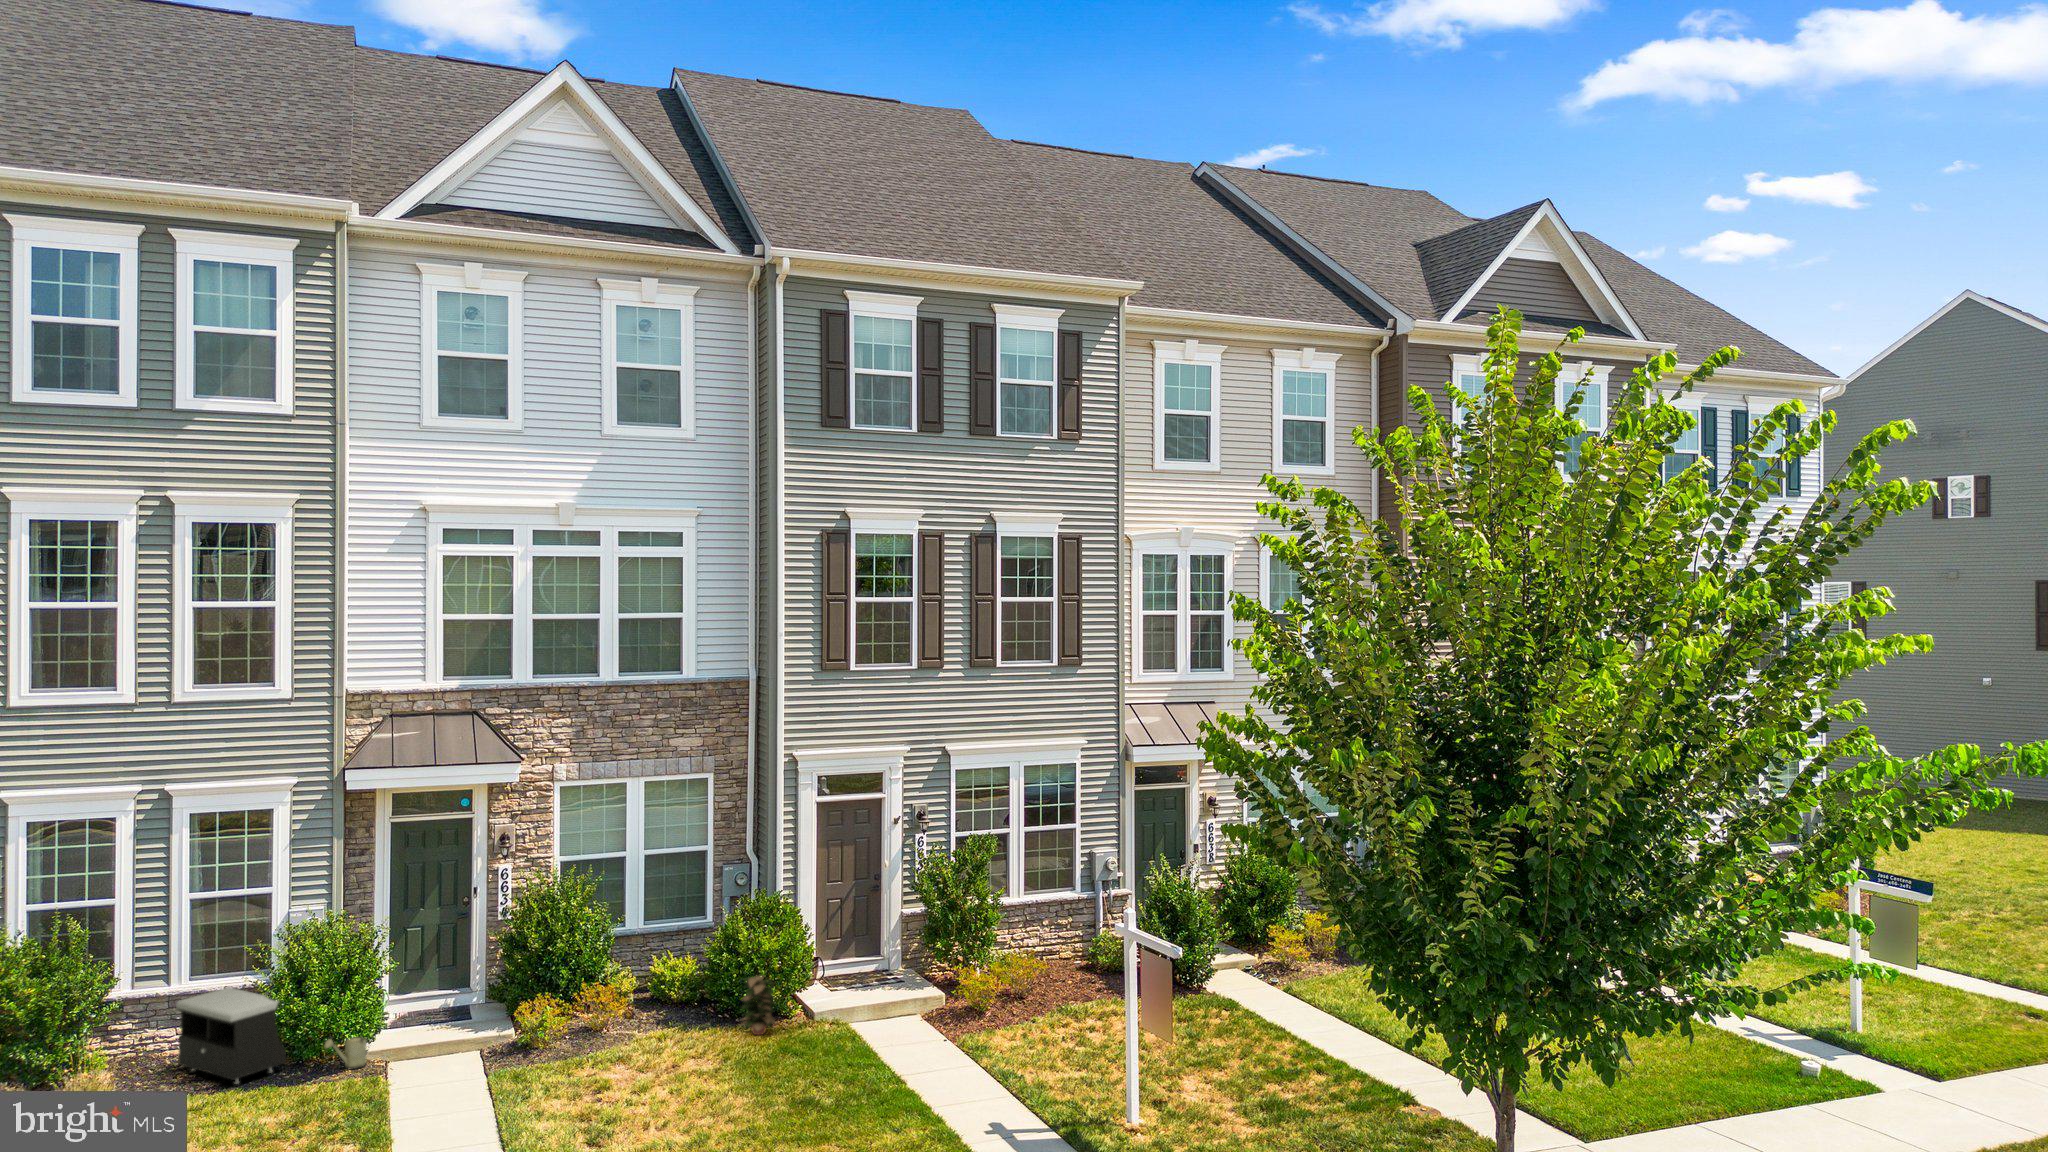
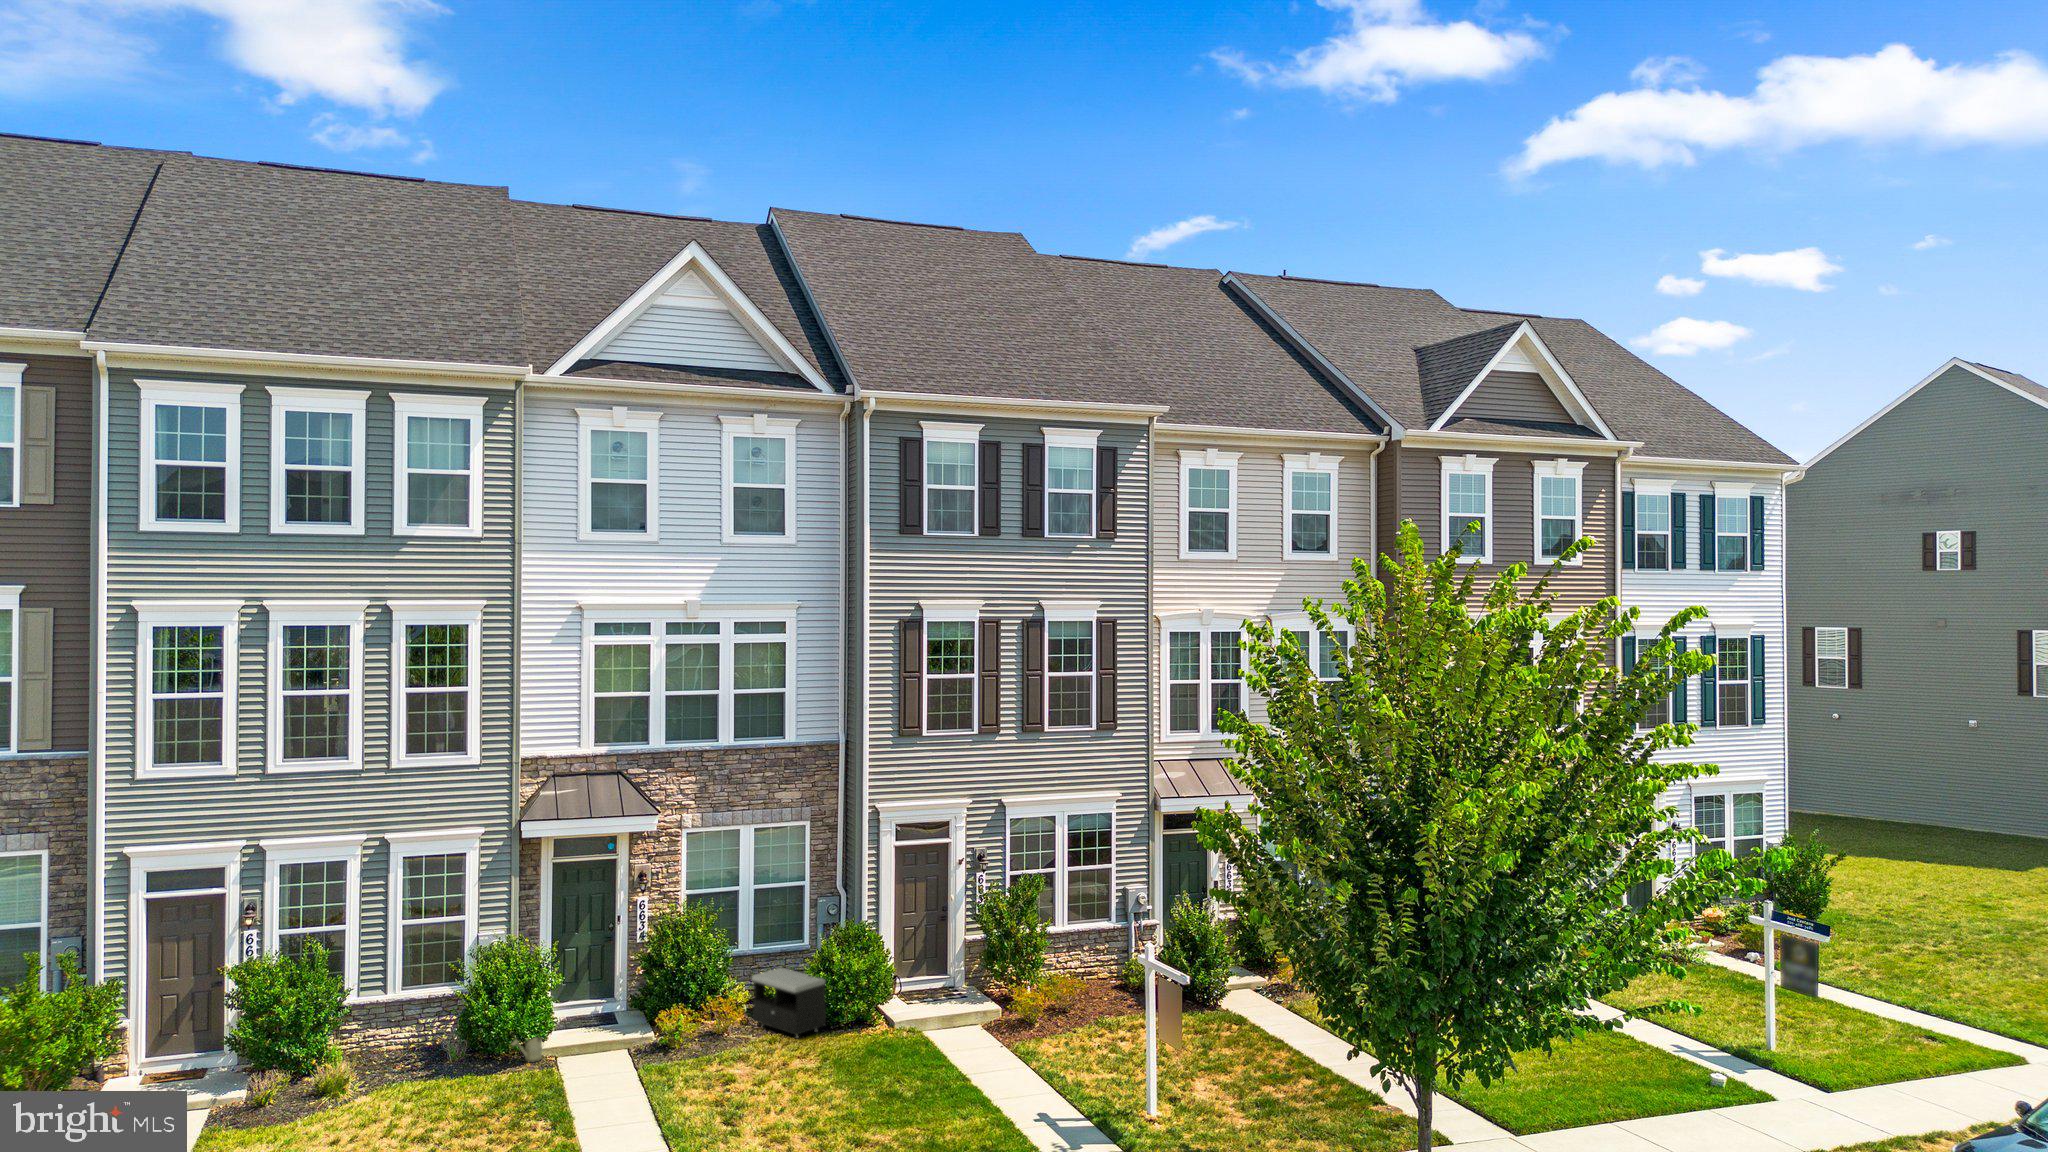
decorative plant: present [741,976,777,1035] -> none [833,991,867,1040]
storage bench: present [176,988,286,1084] -> present [752,968,826,1038]

